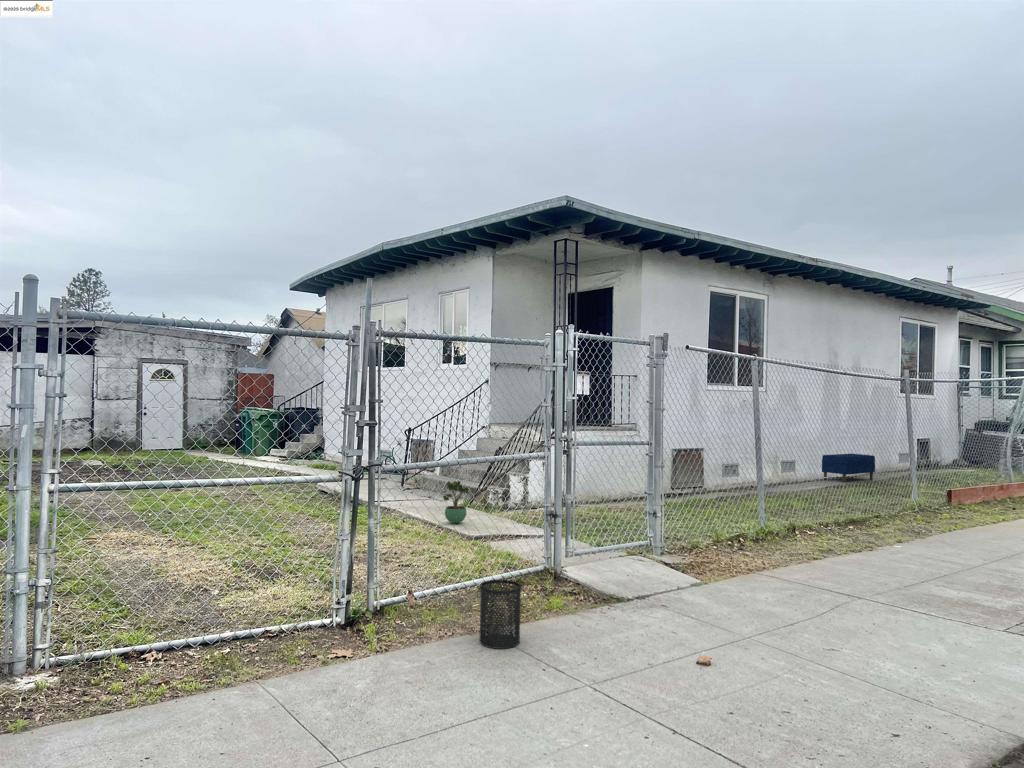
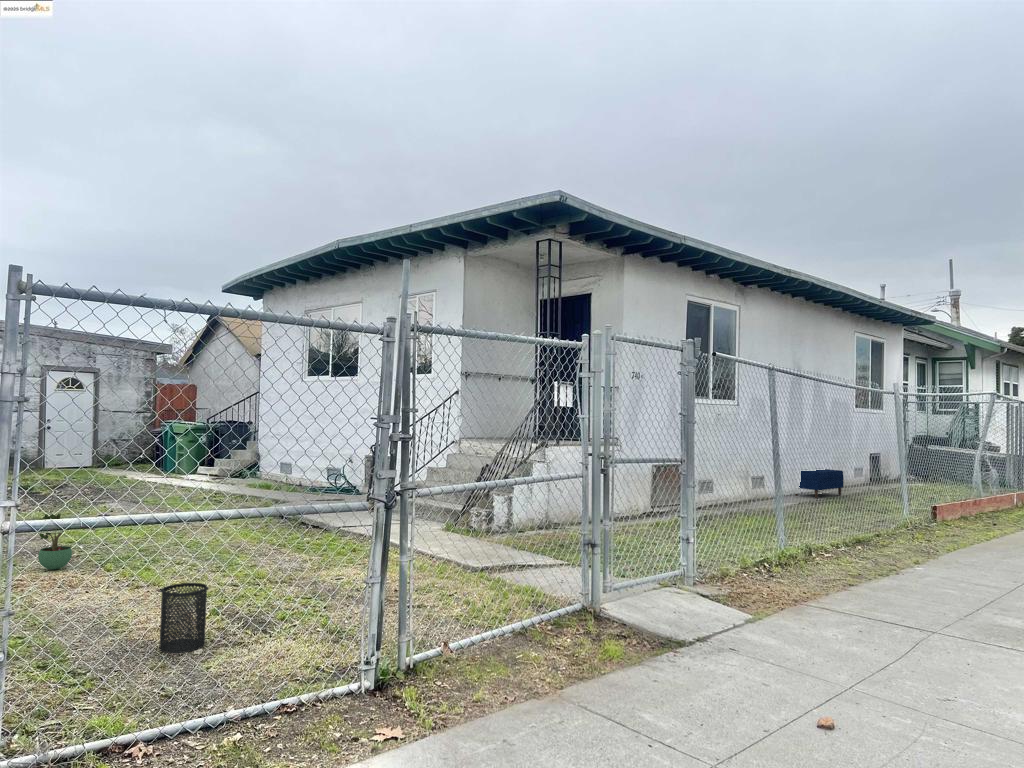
potted plant: present [443,481,469,523] -> present [38,513,72,570]
trash can: present [479,580,522,649] -> present [159,583,209,653]

